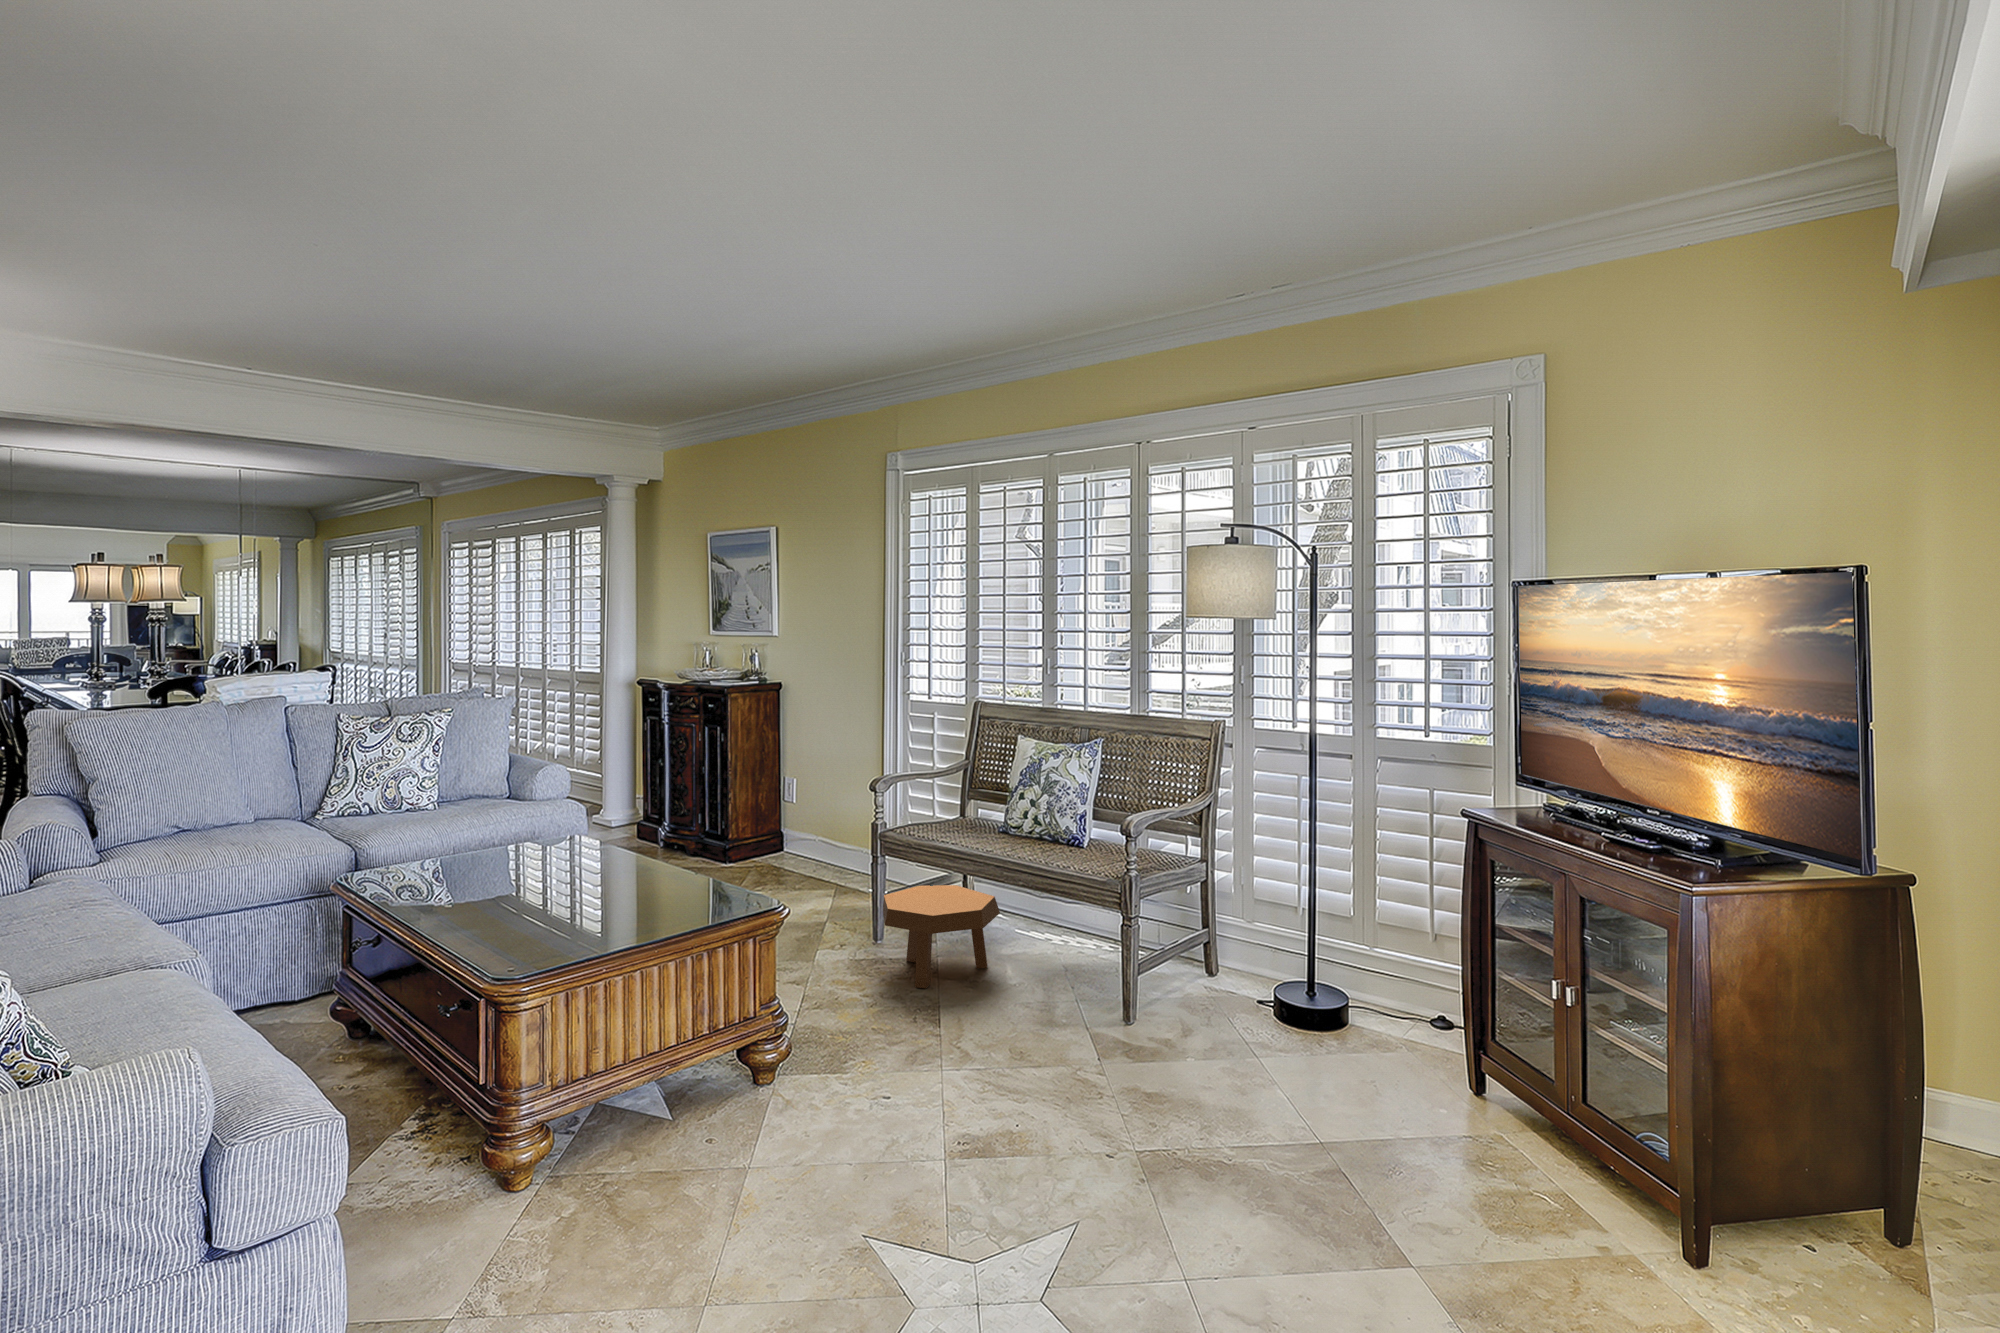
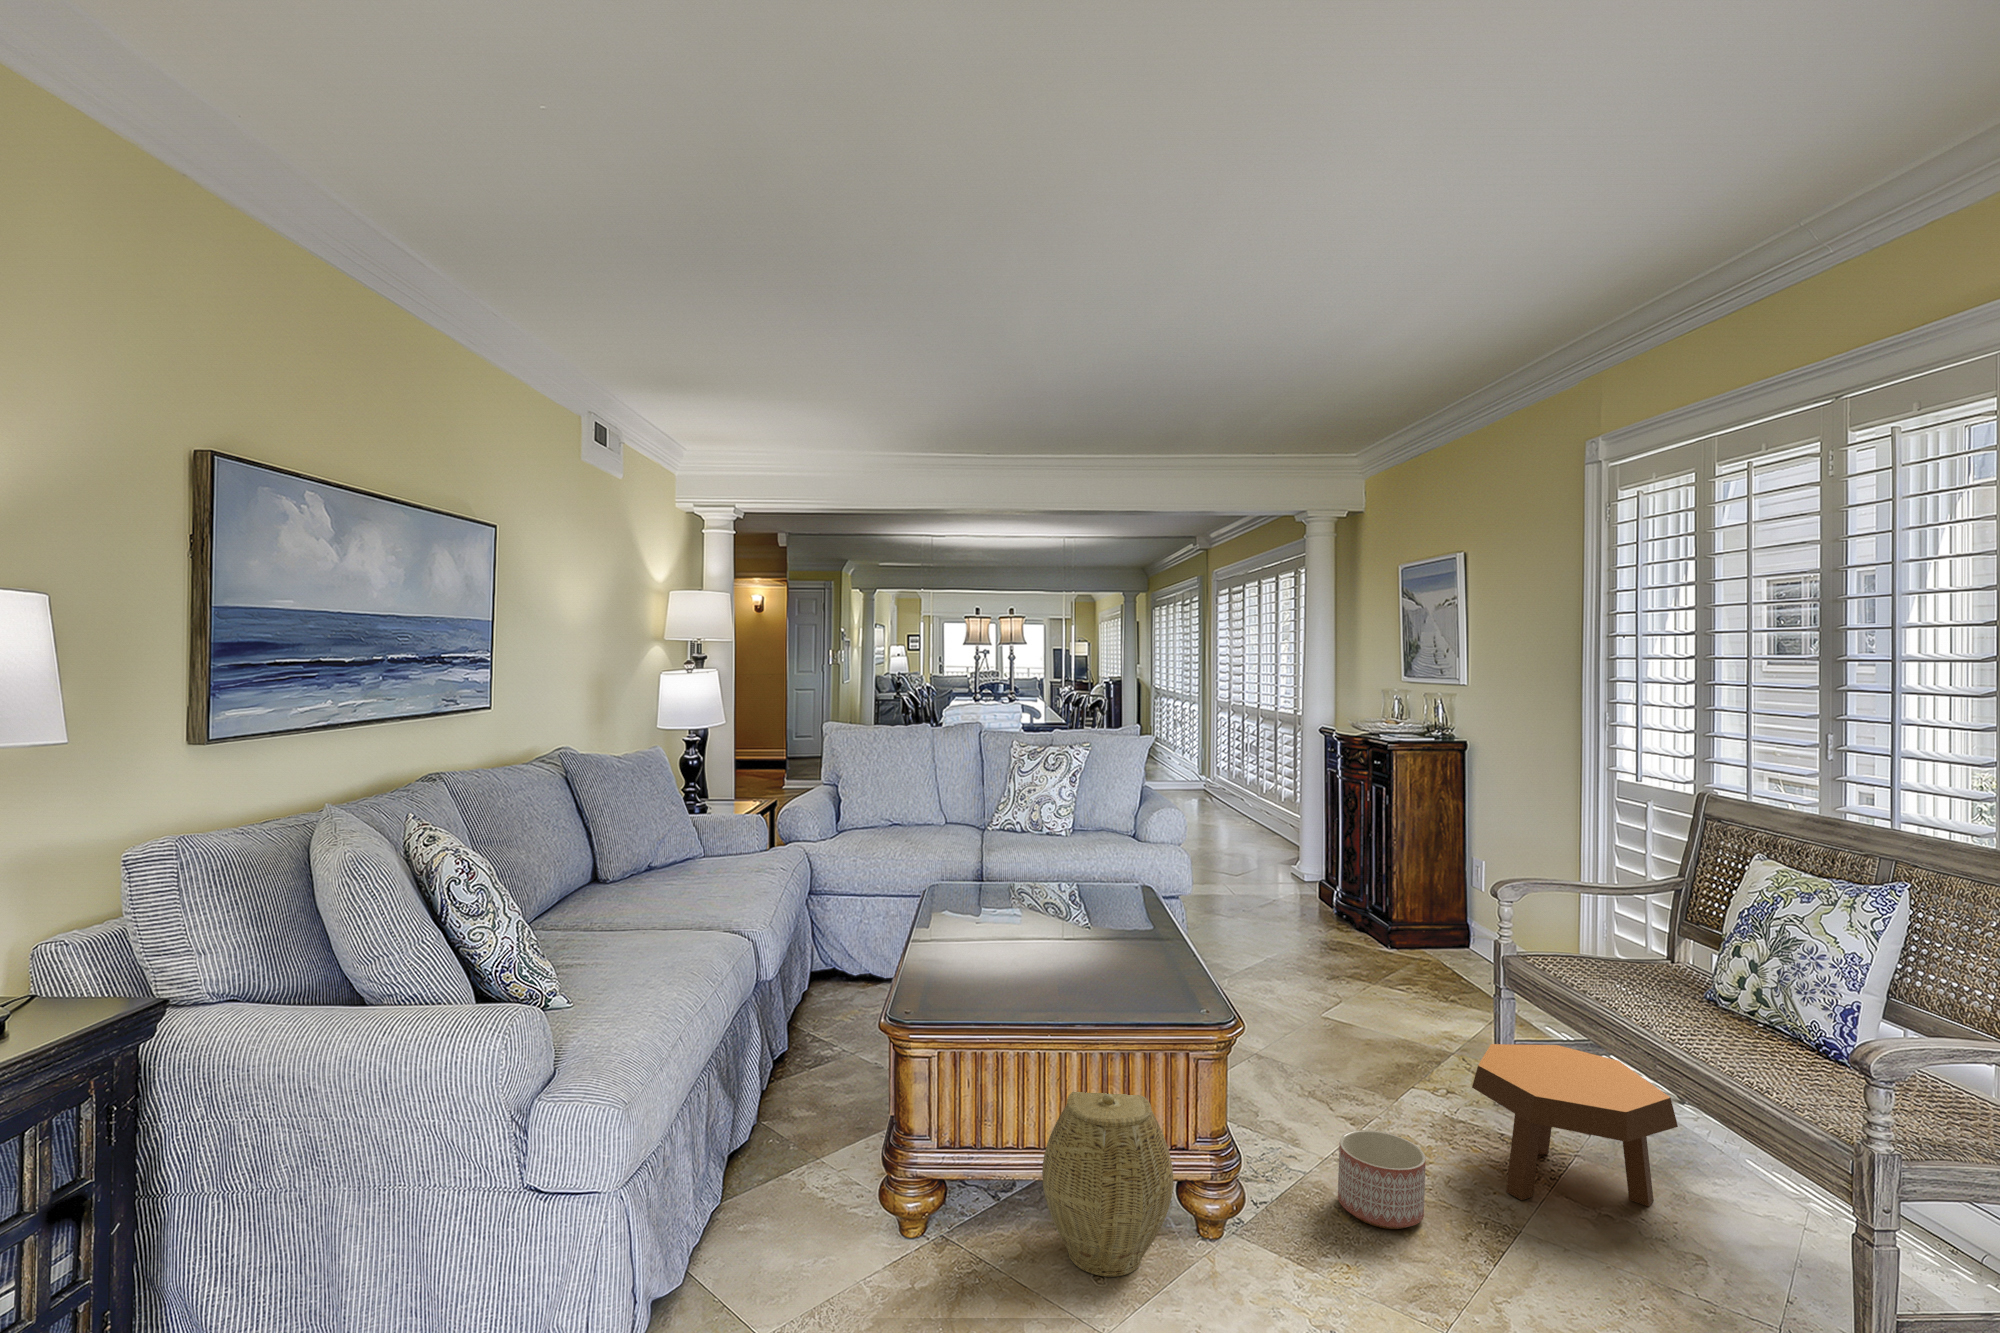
planter: none [824,969,884,1033] -> present [1338,1130,1426,1229]
woven basket: none [640,985,753,1136] -> present [1042,1092,1173,1277]

